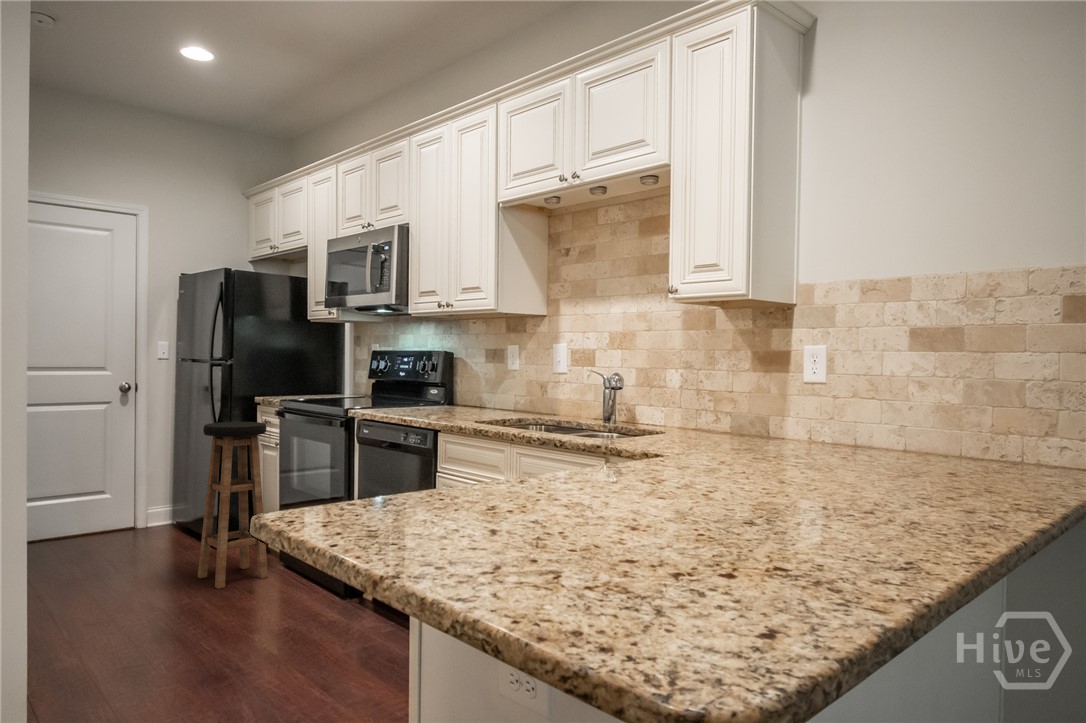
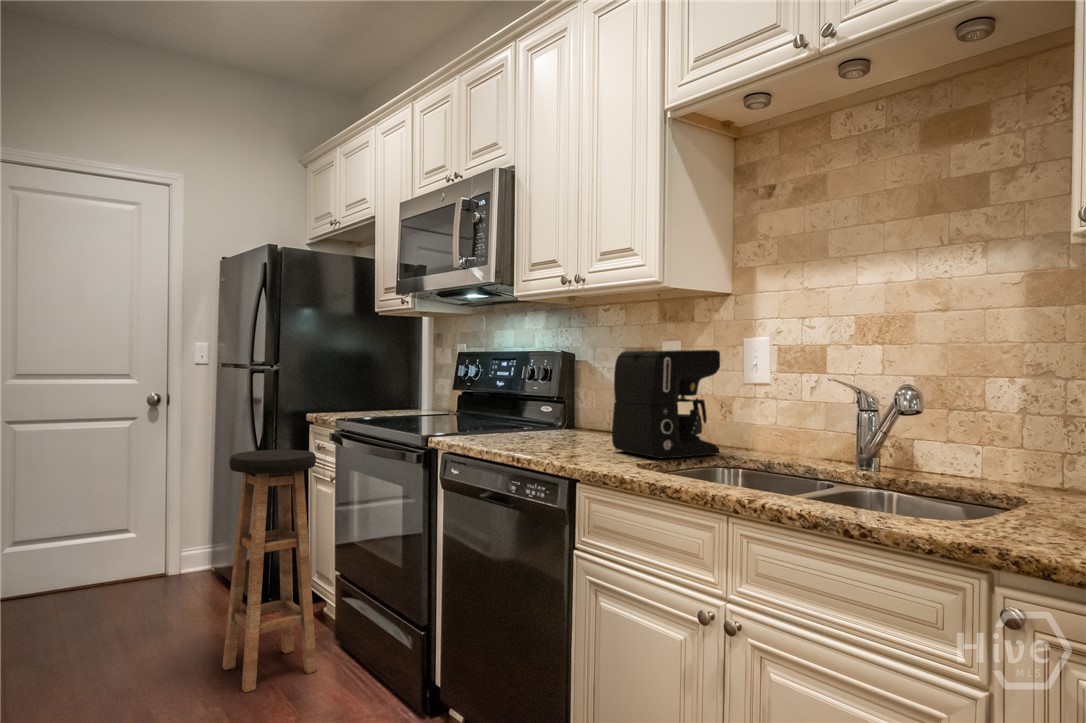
coffee maker: none [467,352,534,419] -> present [612,350,720,458]

